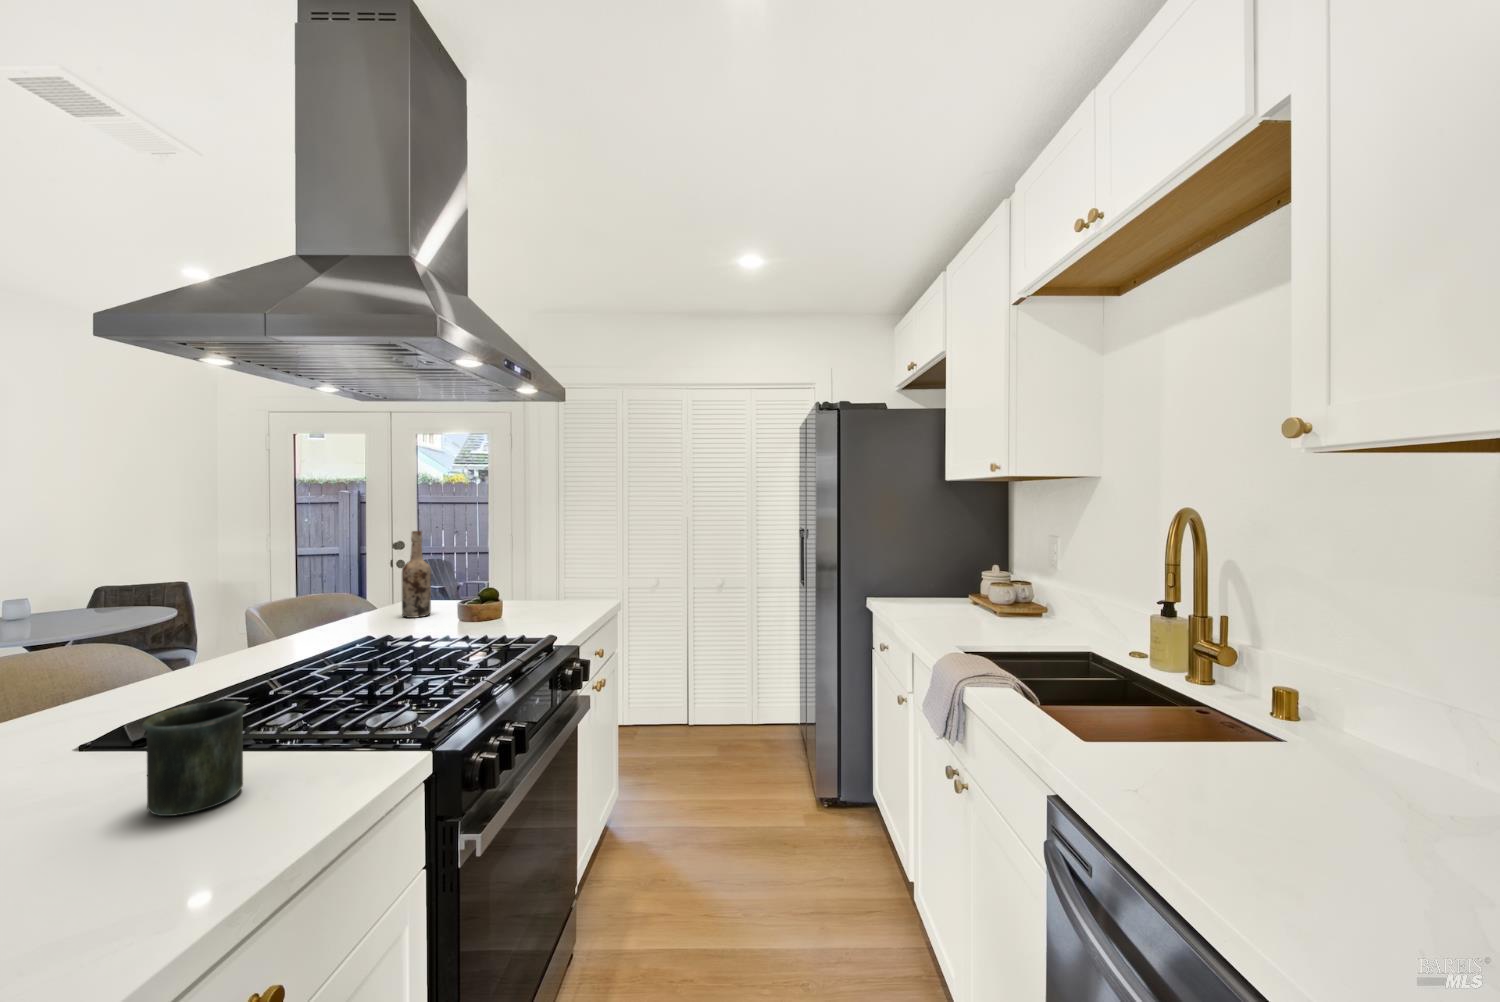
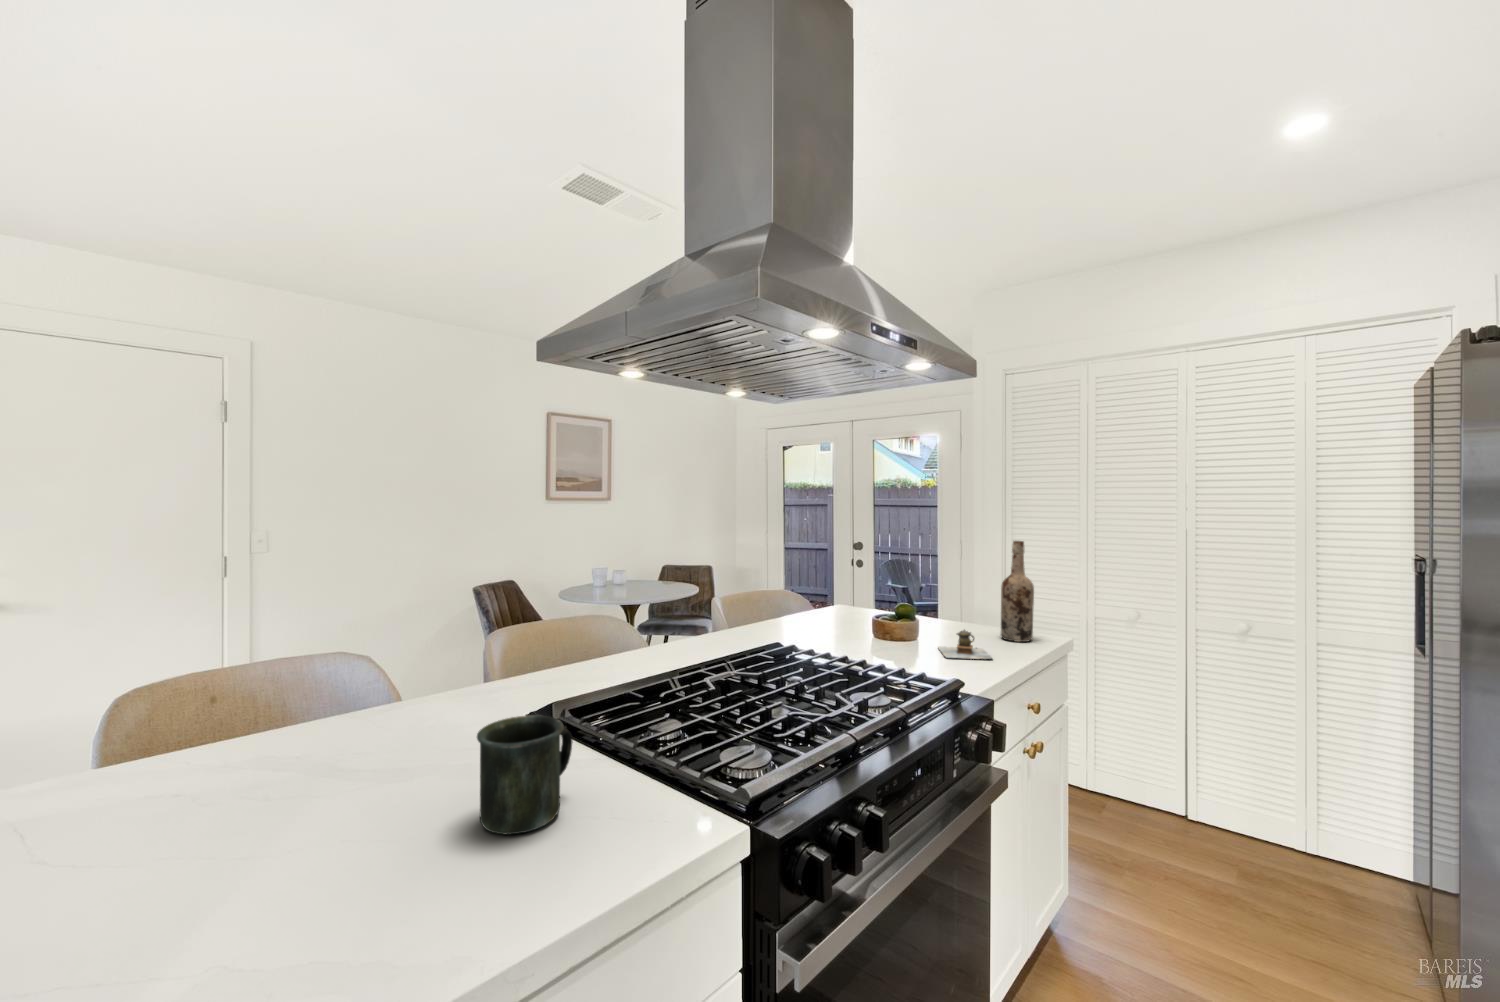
wine bottle: present [402,531,431,618] -> present [1001,541,1034,642]
teapot: none [519,600,567,625] -> present [938,630,992,659]

